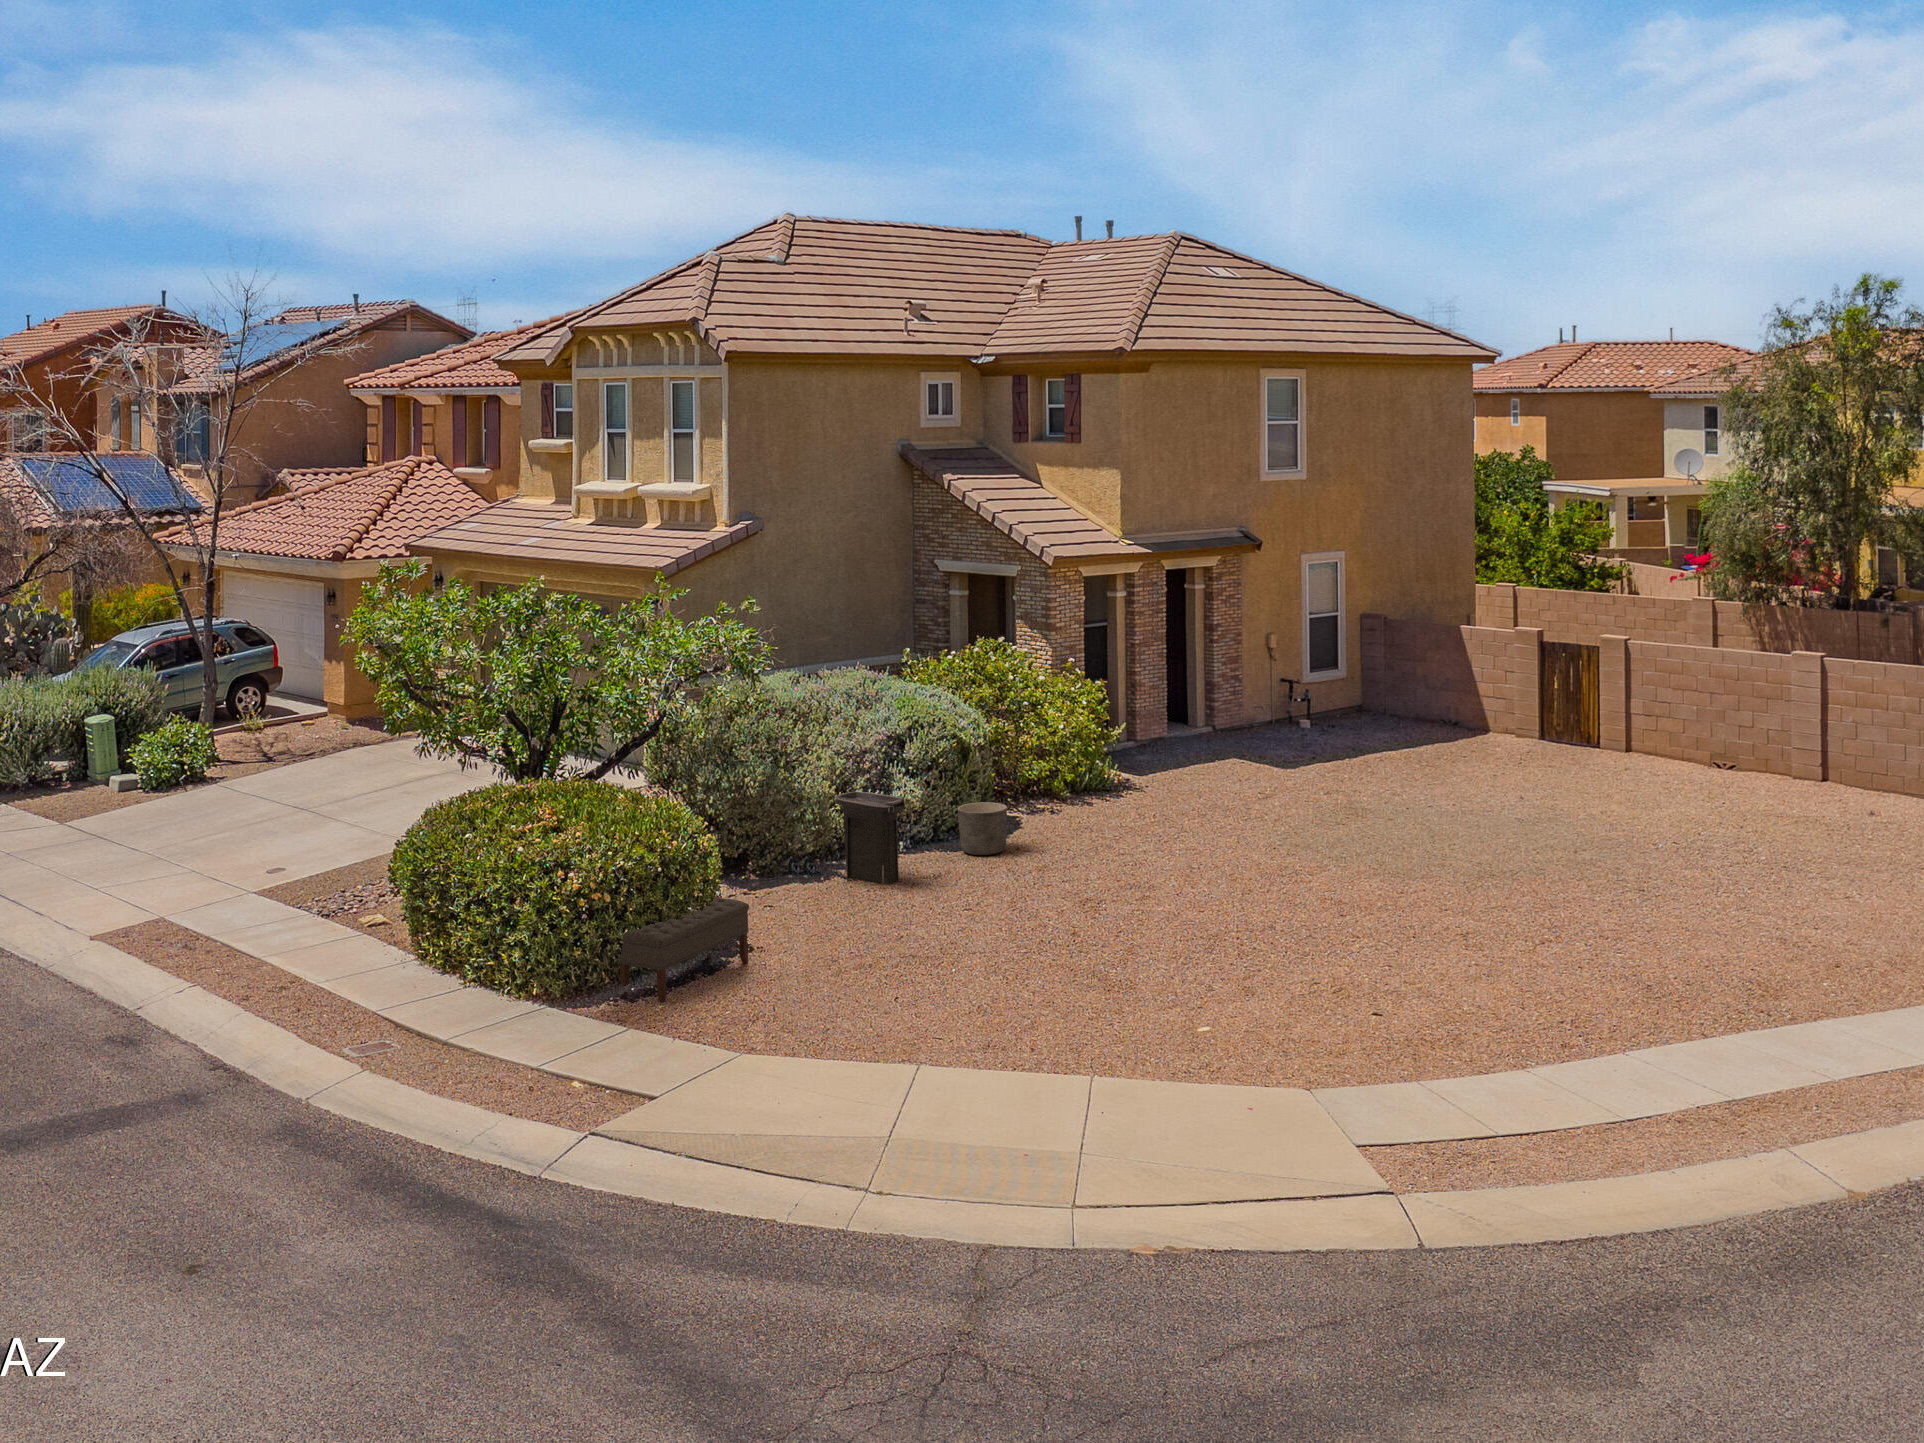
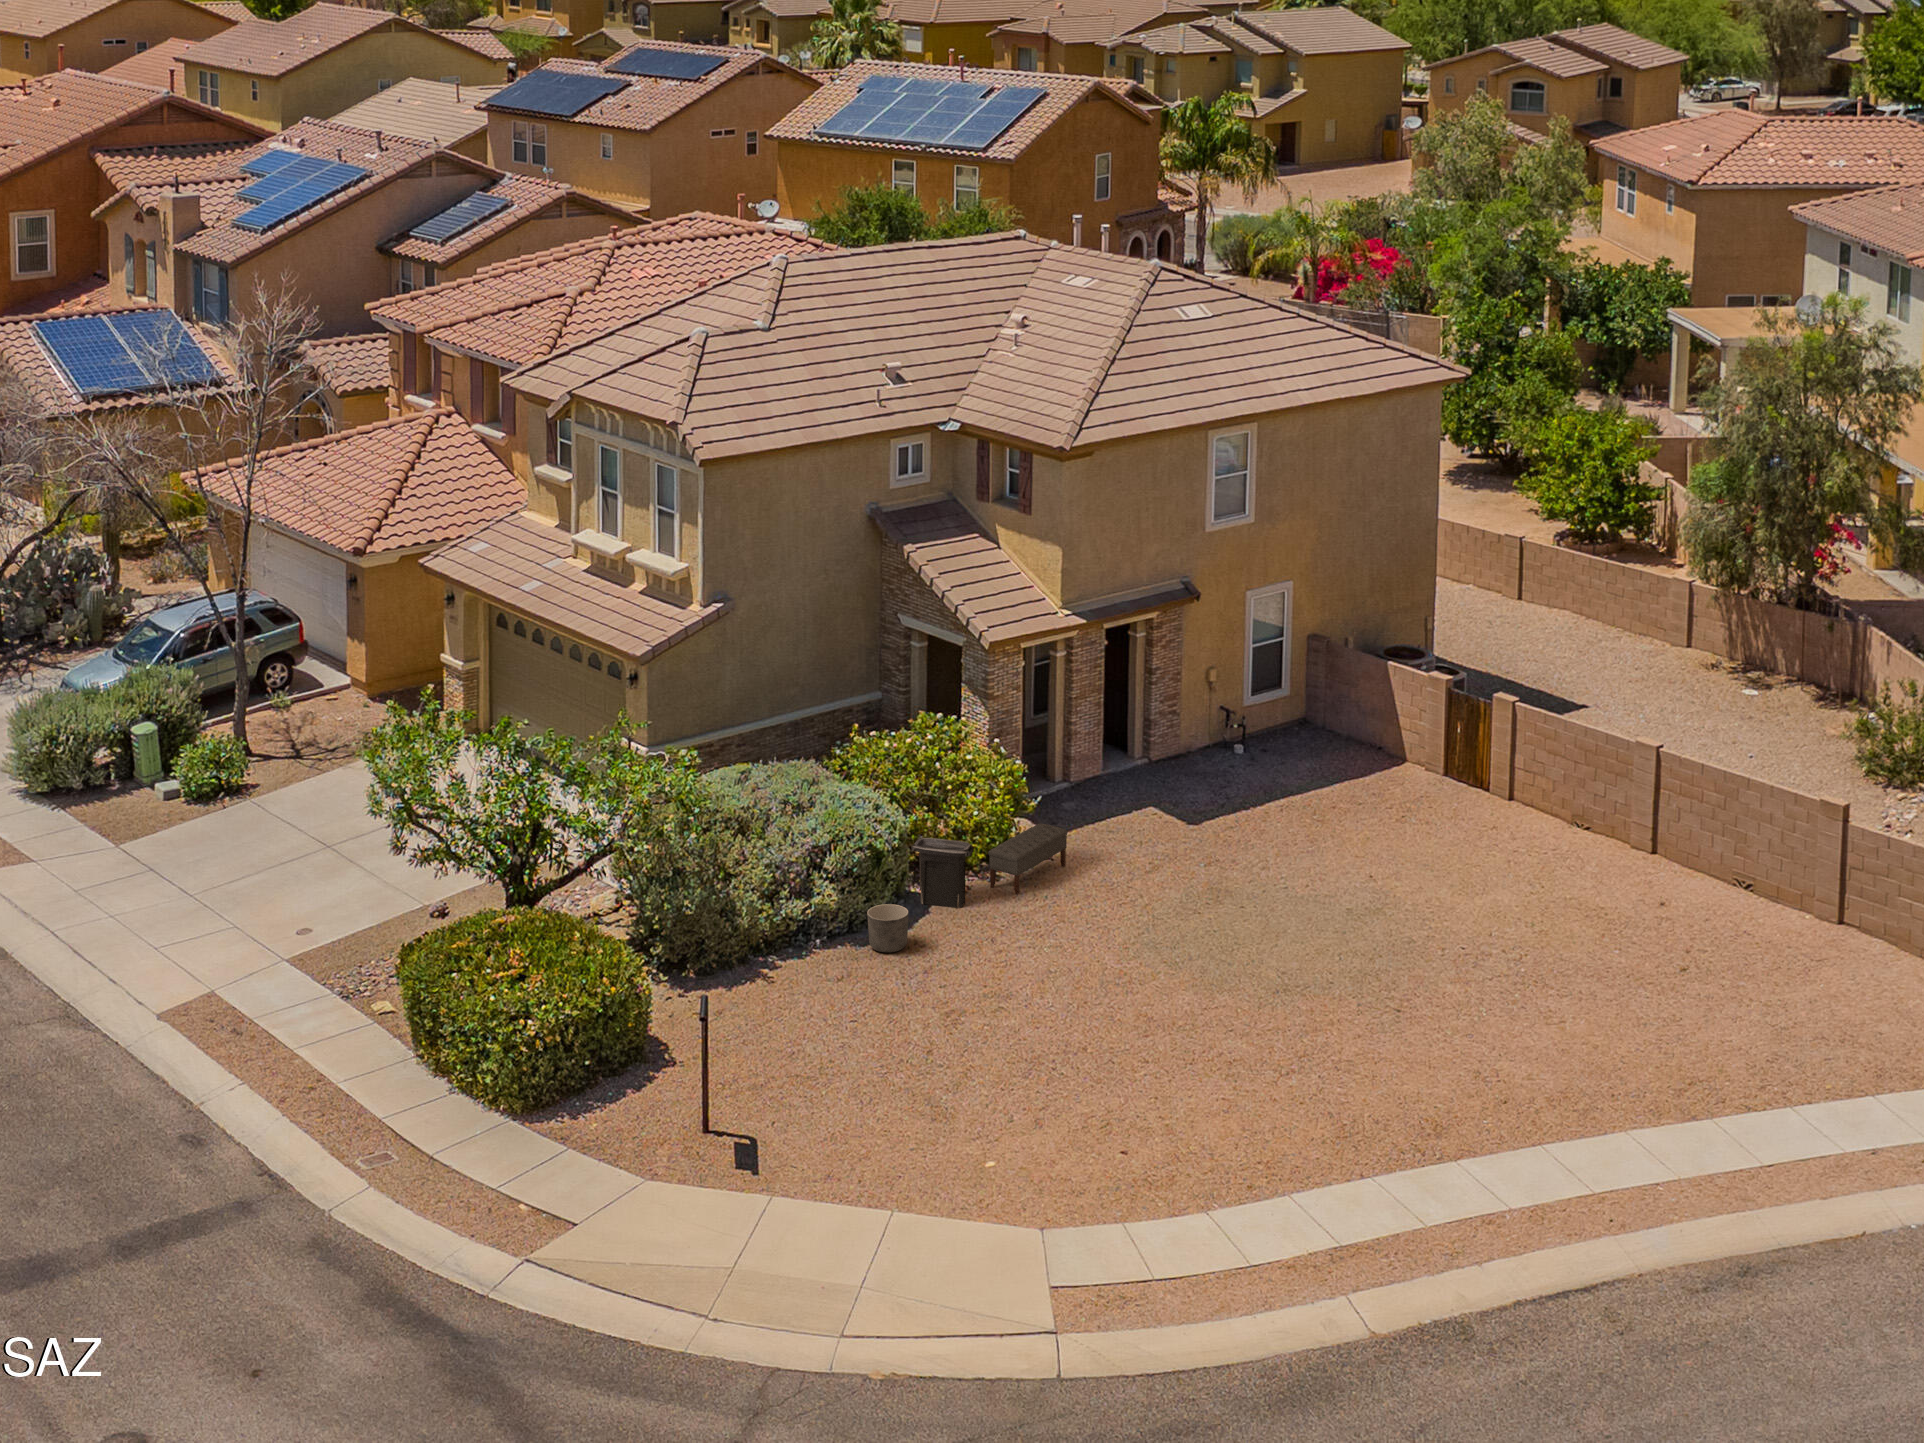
trash can: present [836,792,905,884] -> present [912,838,973,908]
bench: present [619,897,749,1002] -> present [988,824,1068,894]

